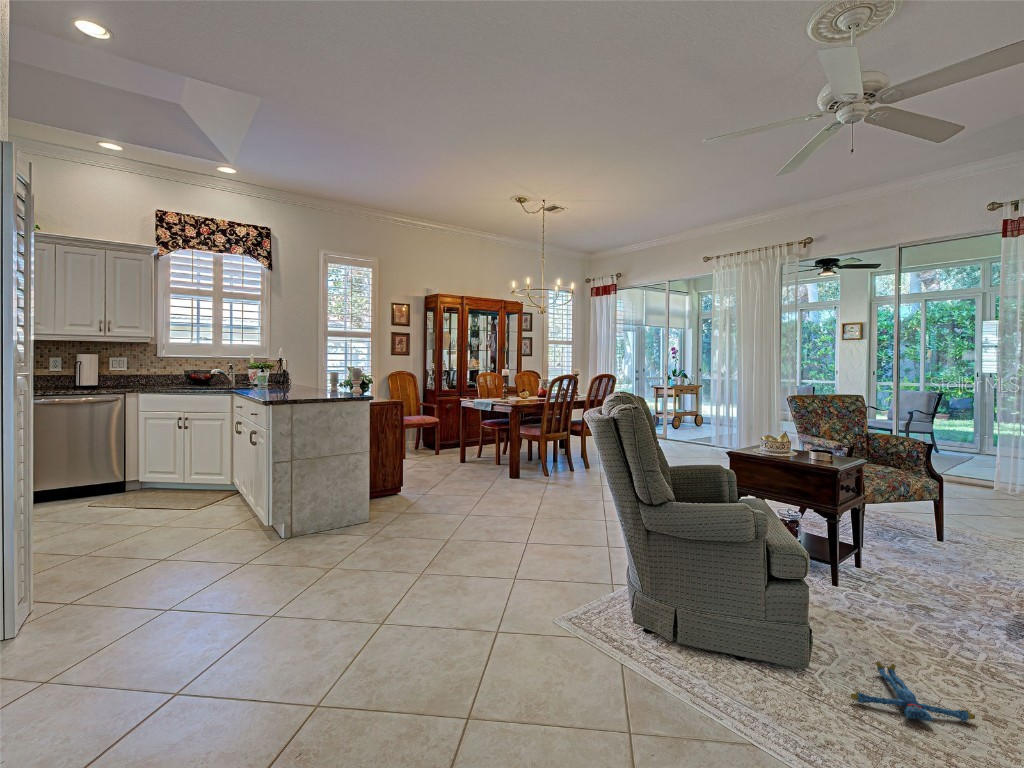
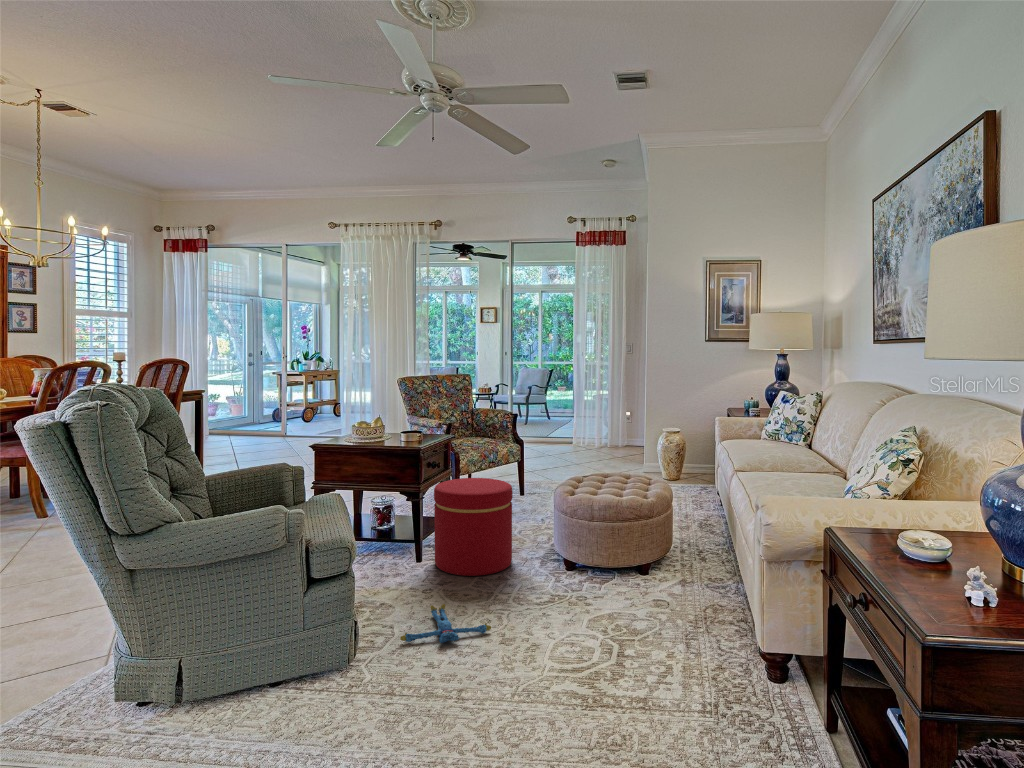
ottoman: none [855,515,966,633] -> present [434,478,512,576]

